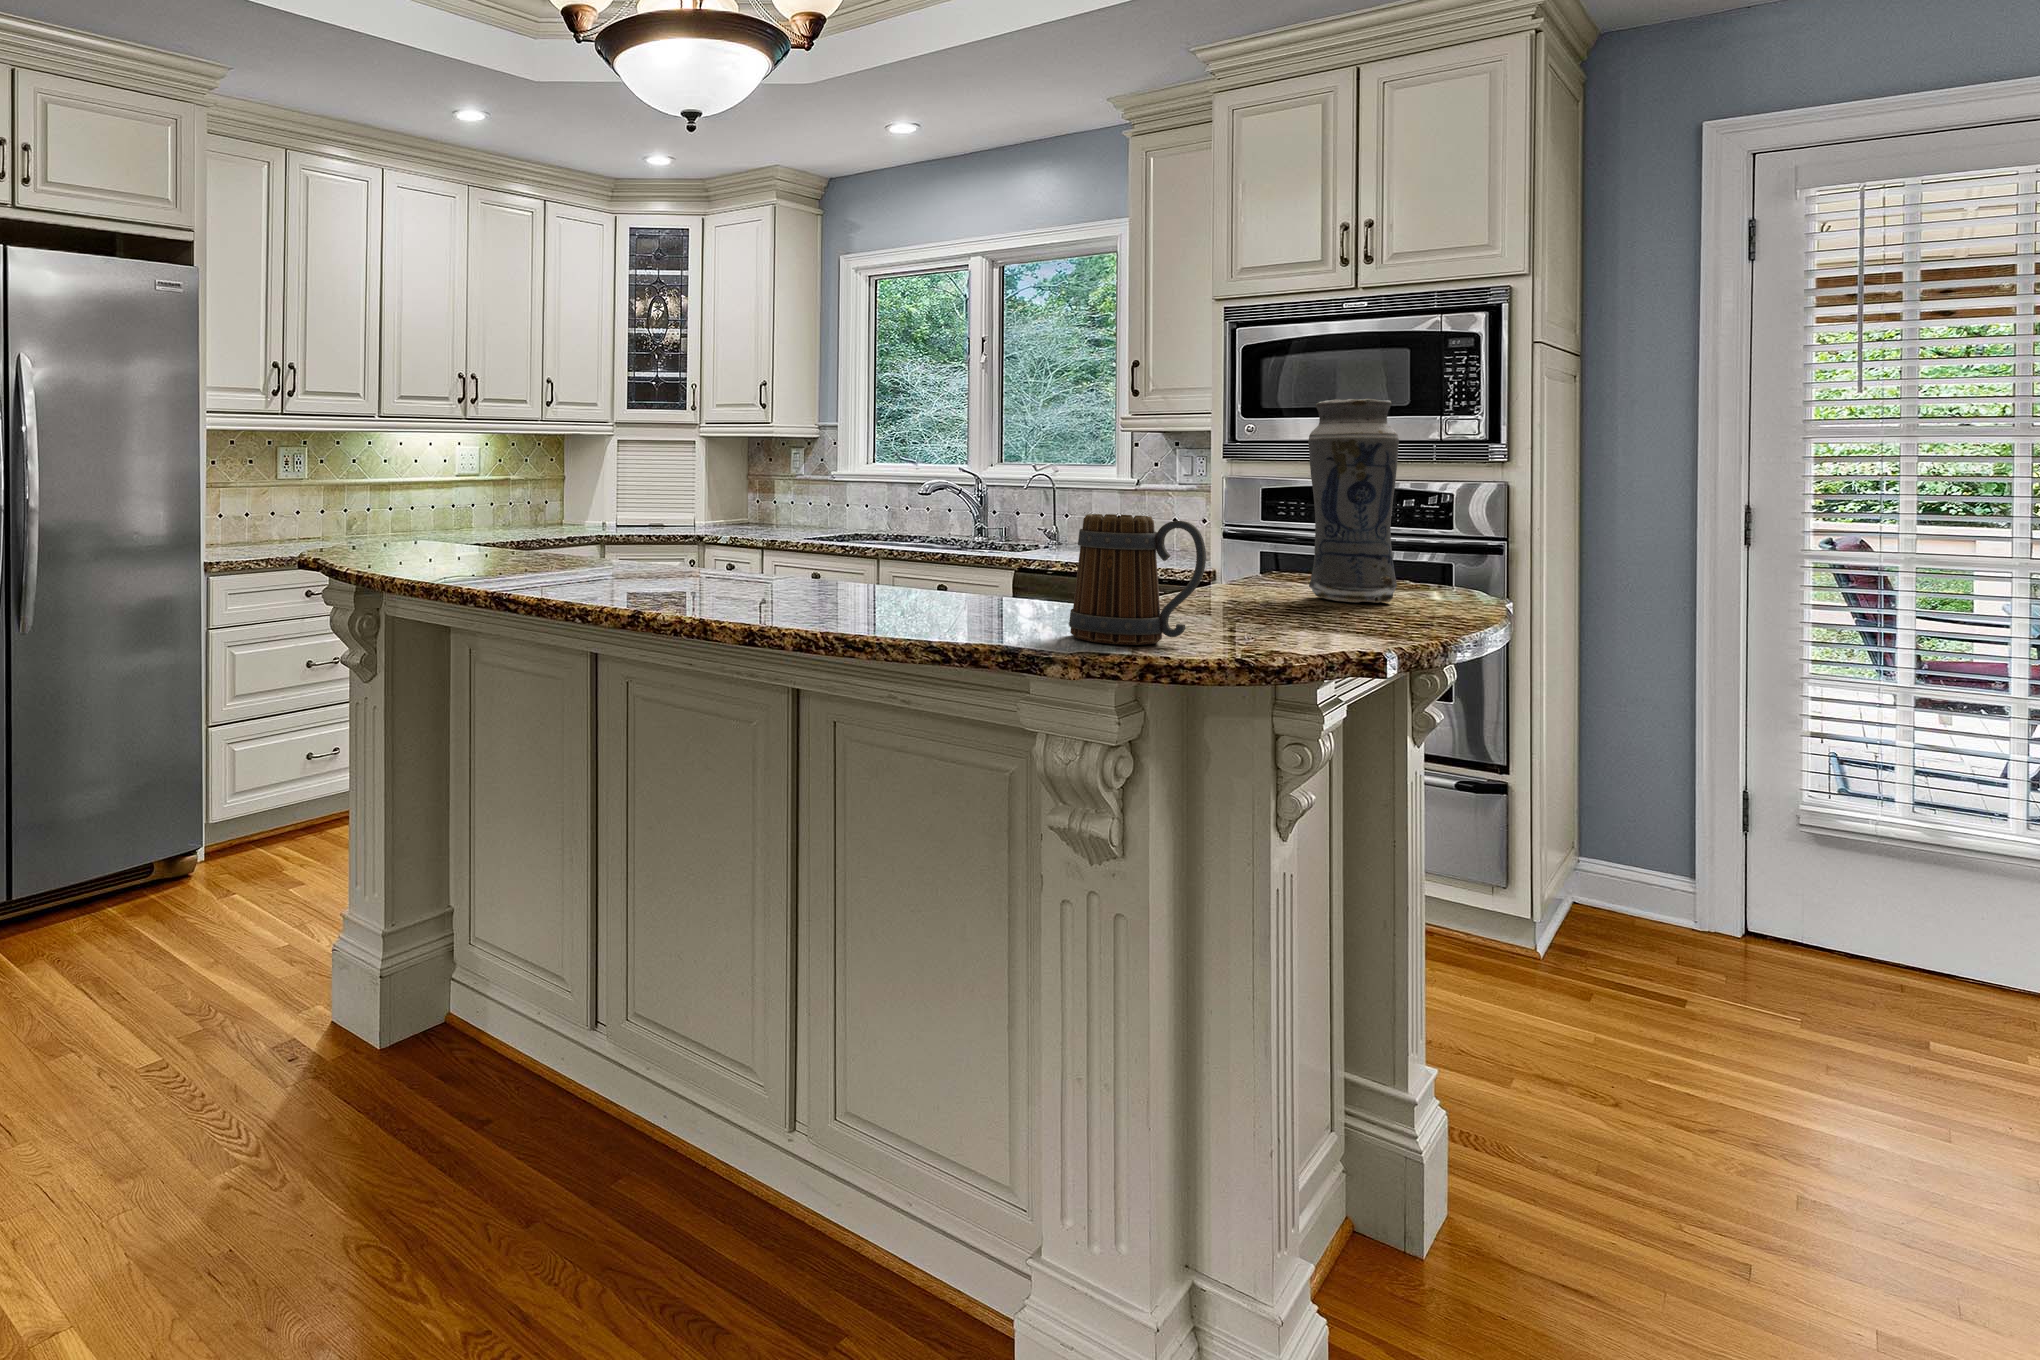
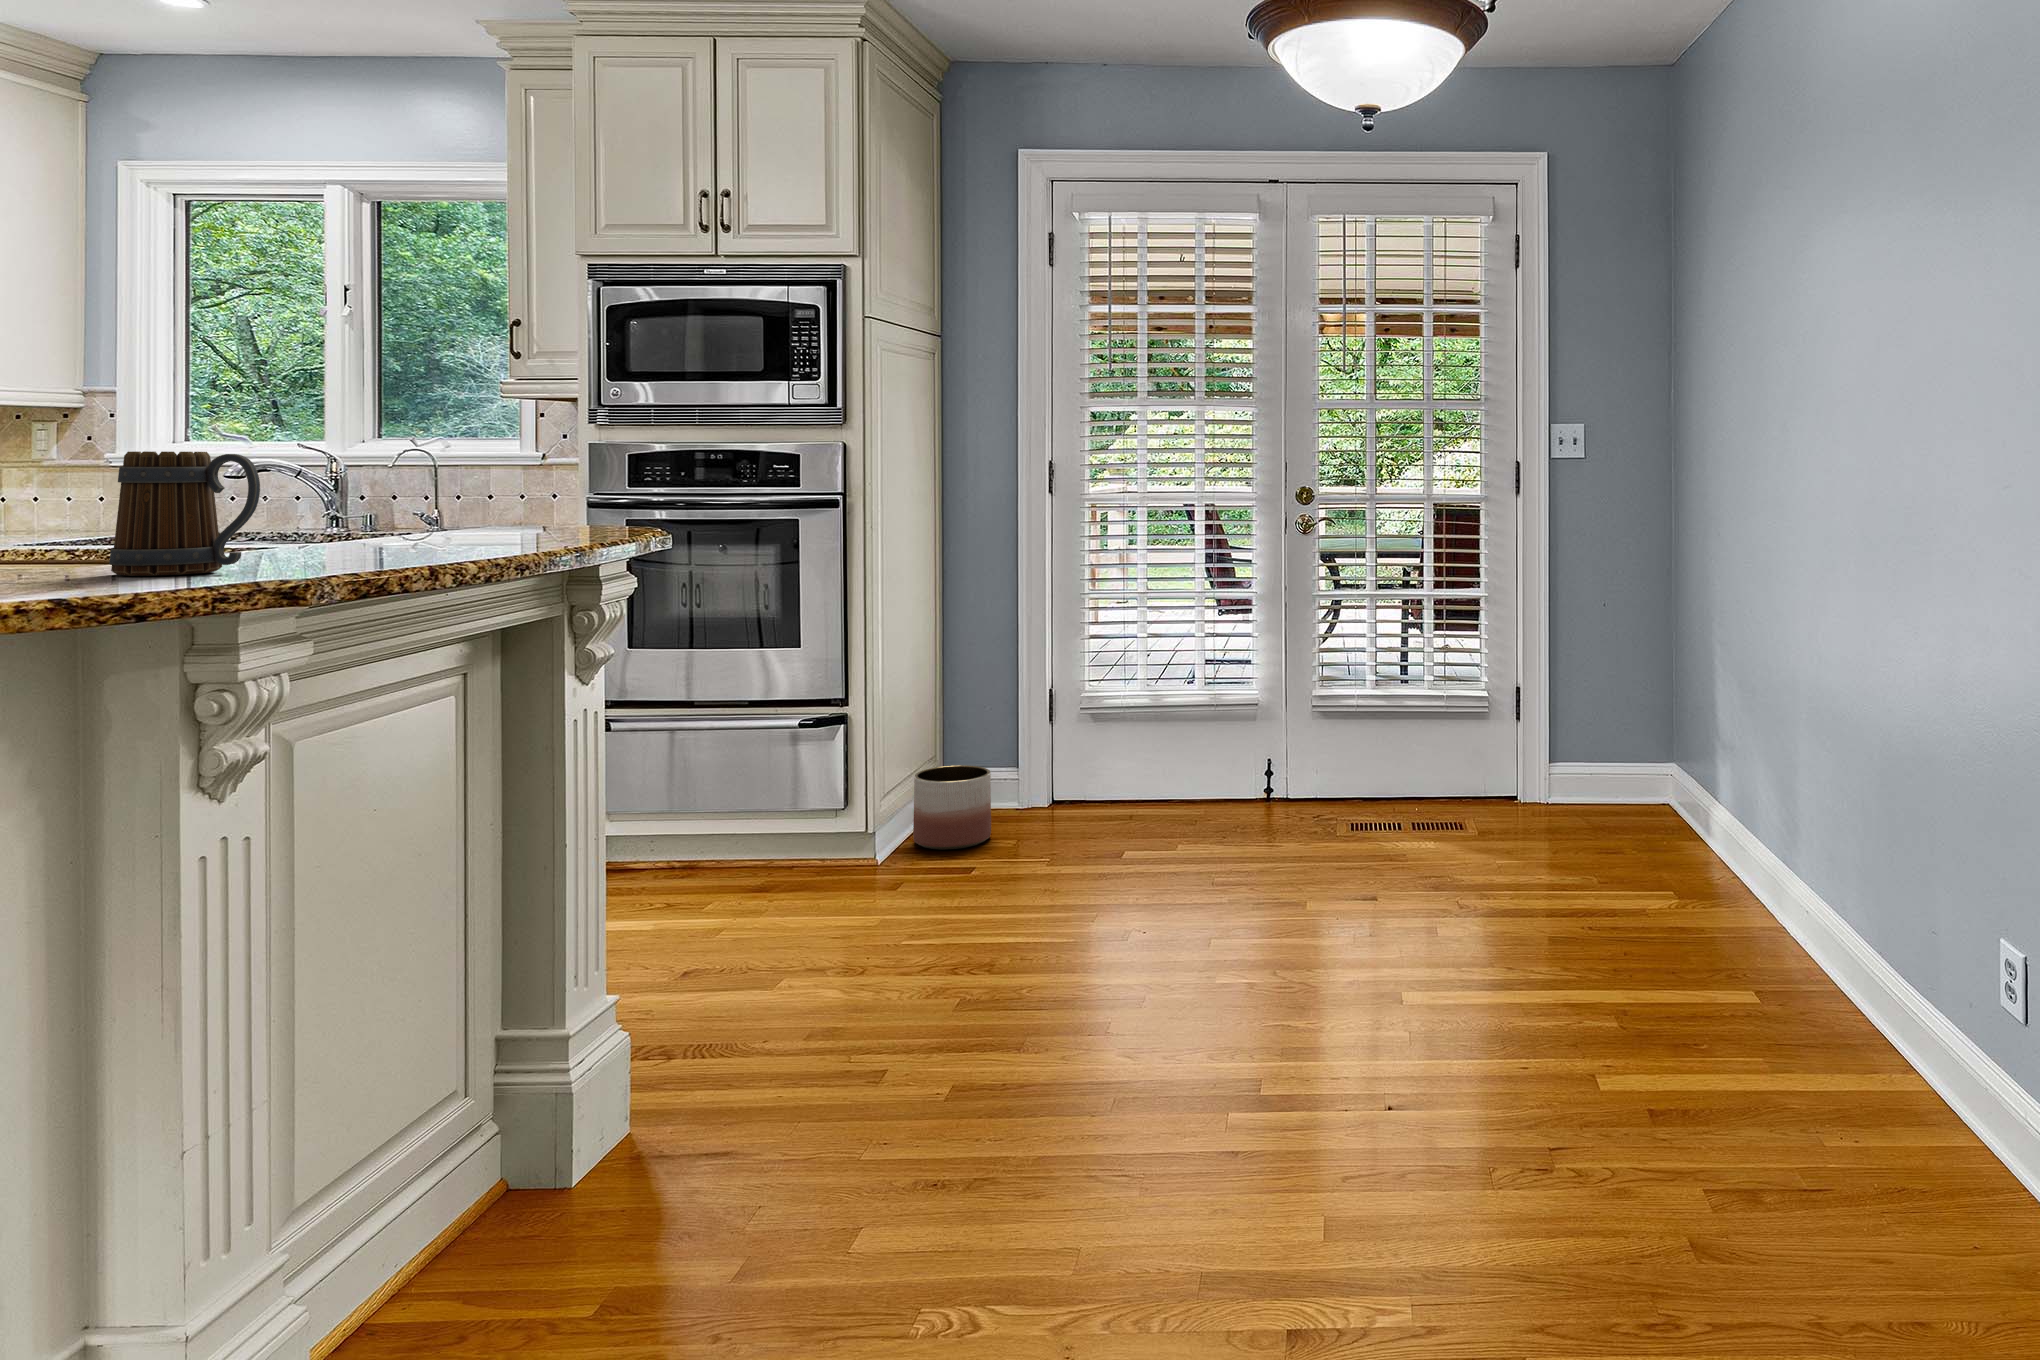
vase: present [1308,399,1399,603] -> none [515,352,600,540]
planter: none [1568,856,1678,963] -> present [913,765,991,849]

